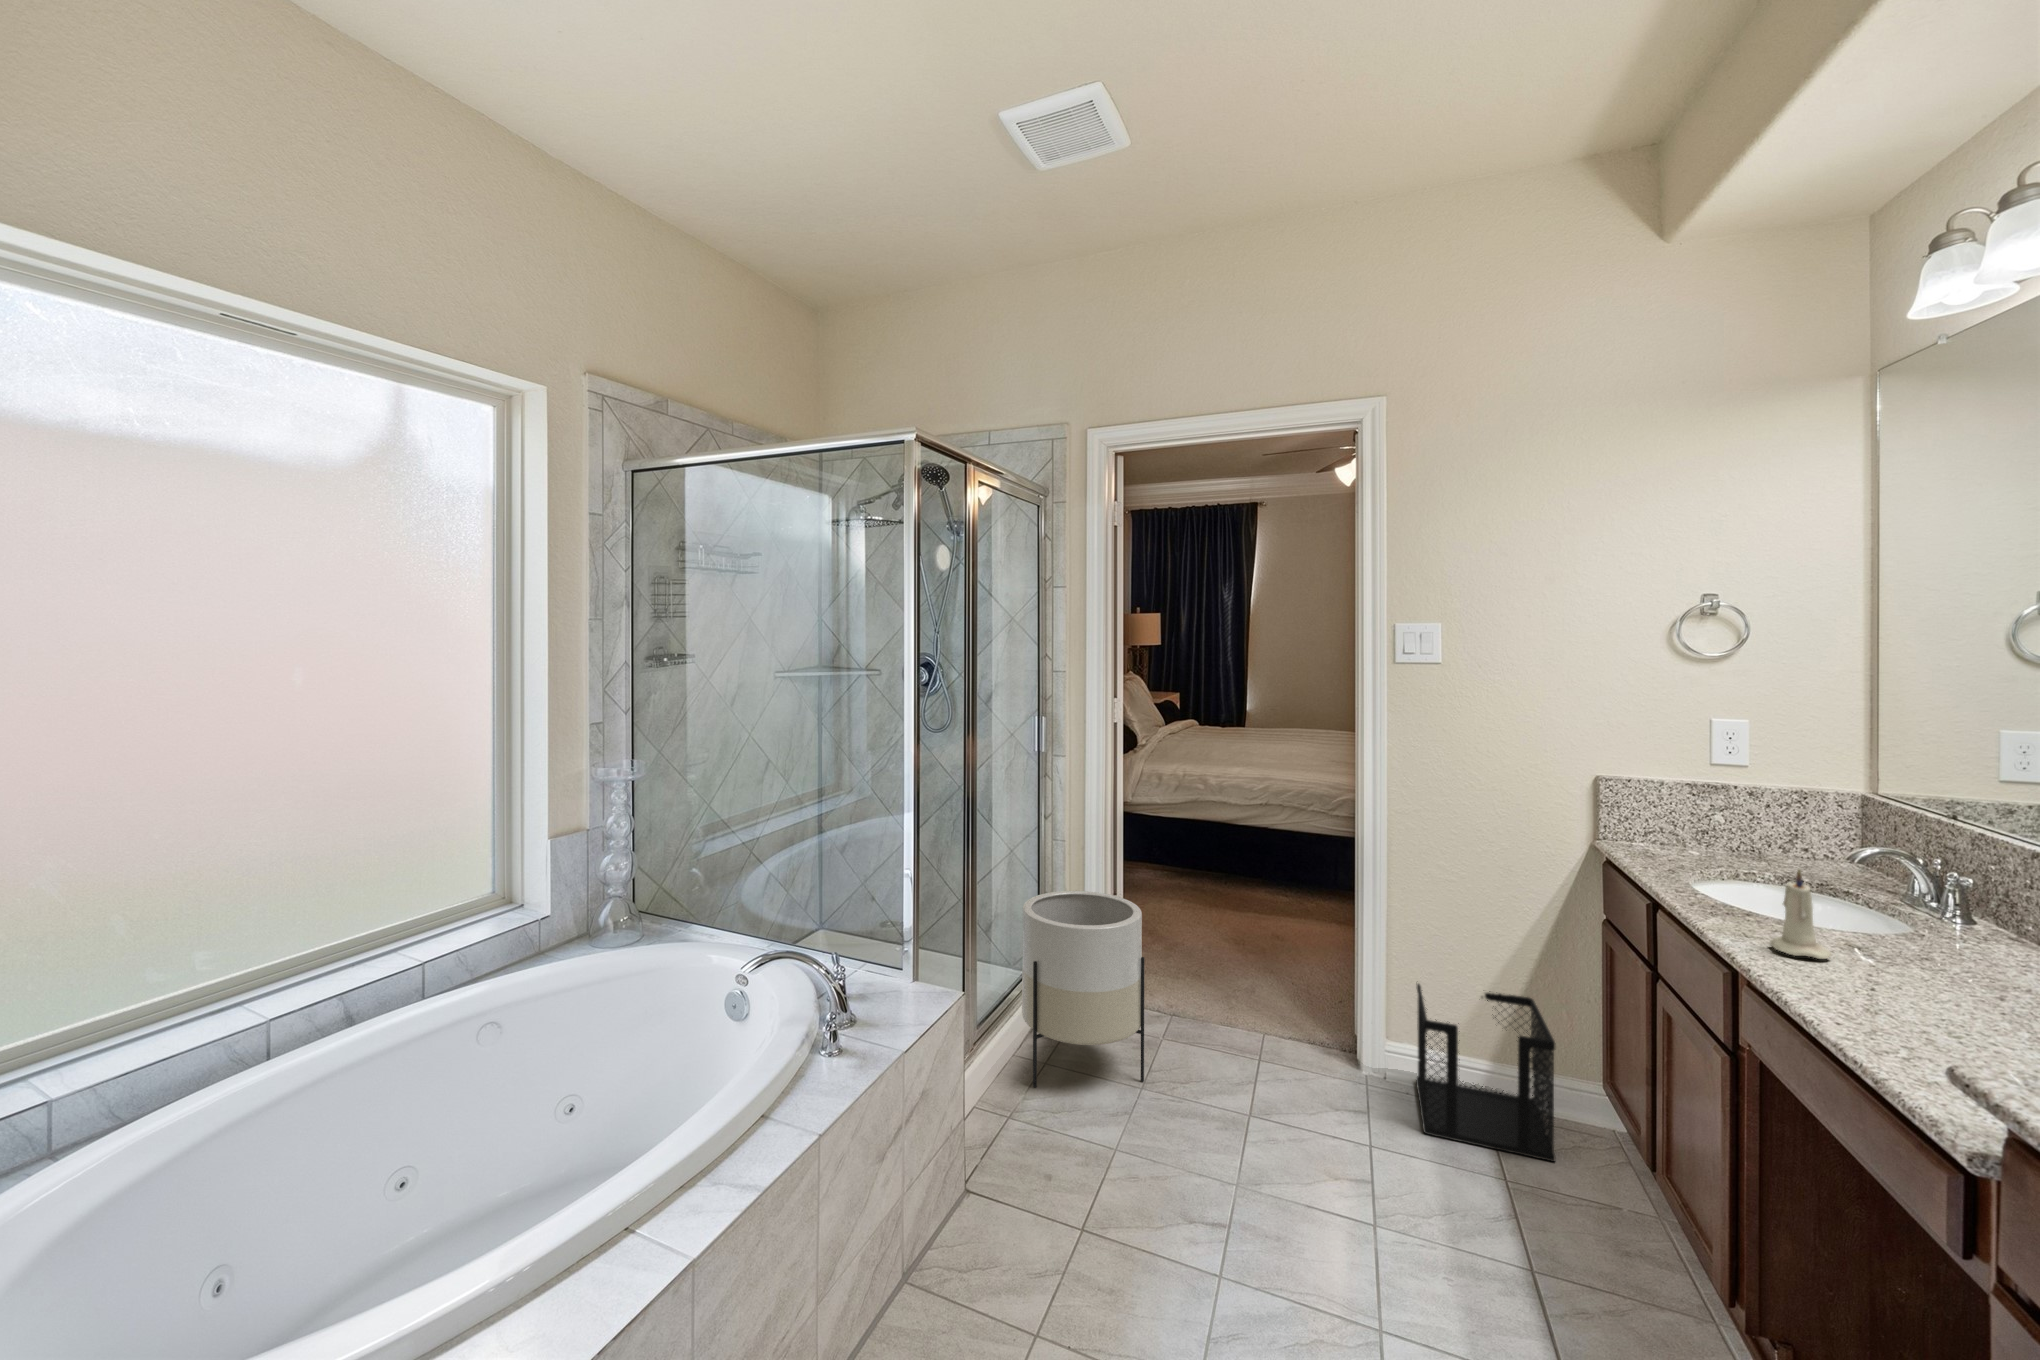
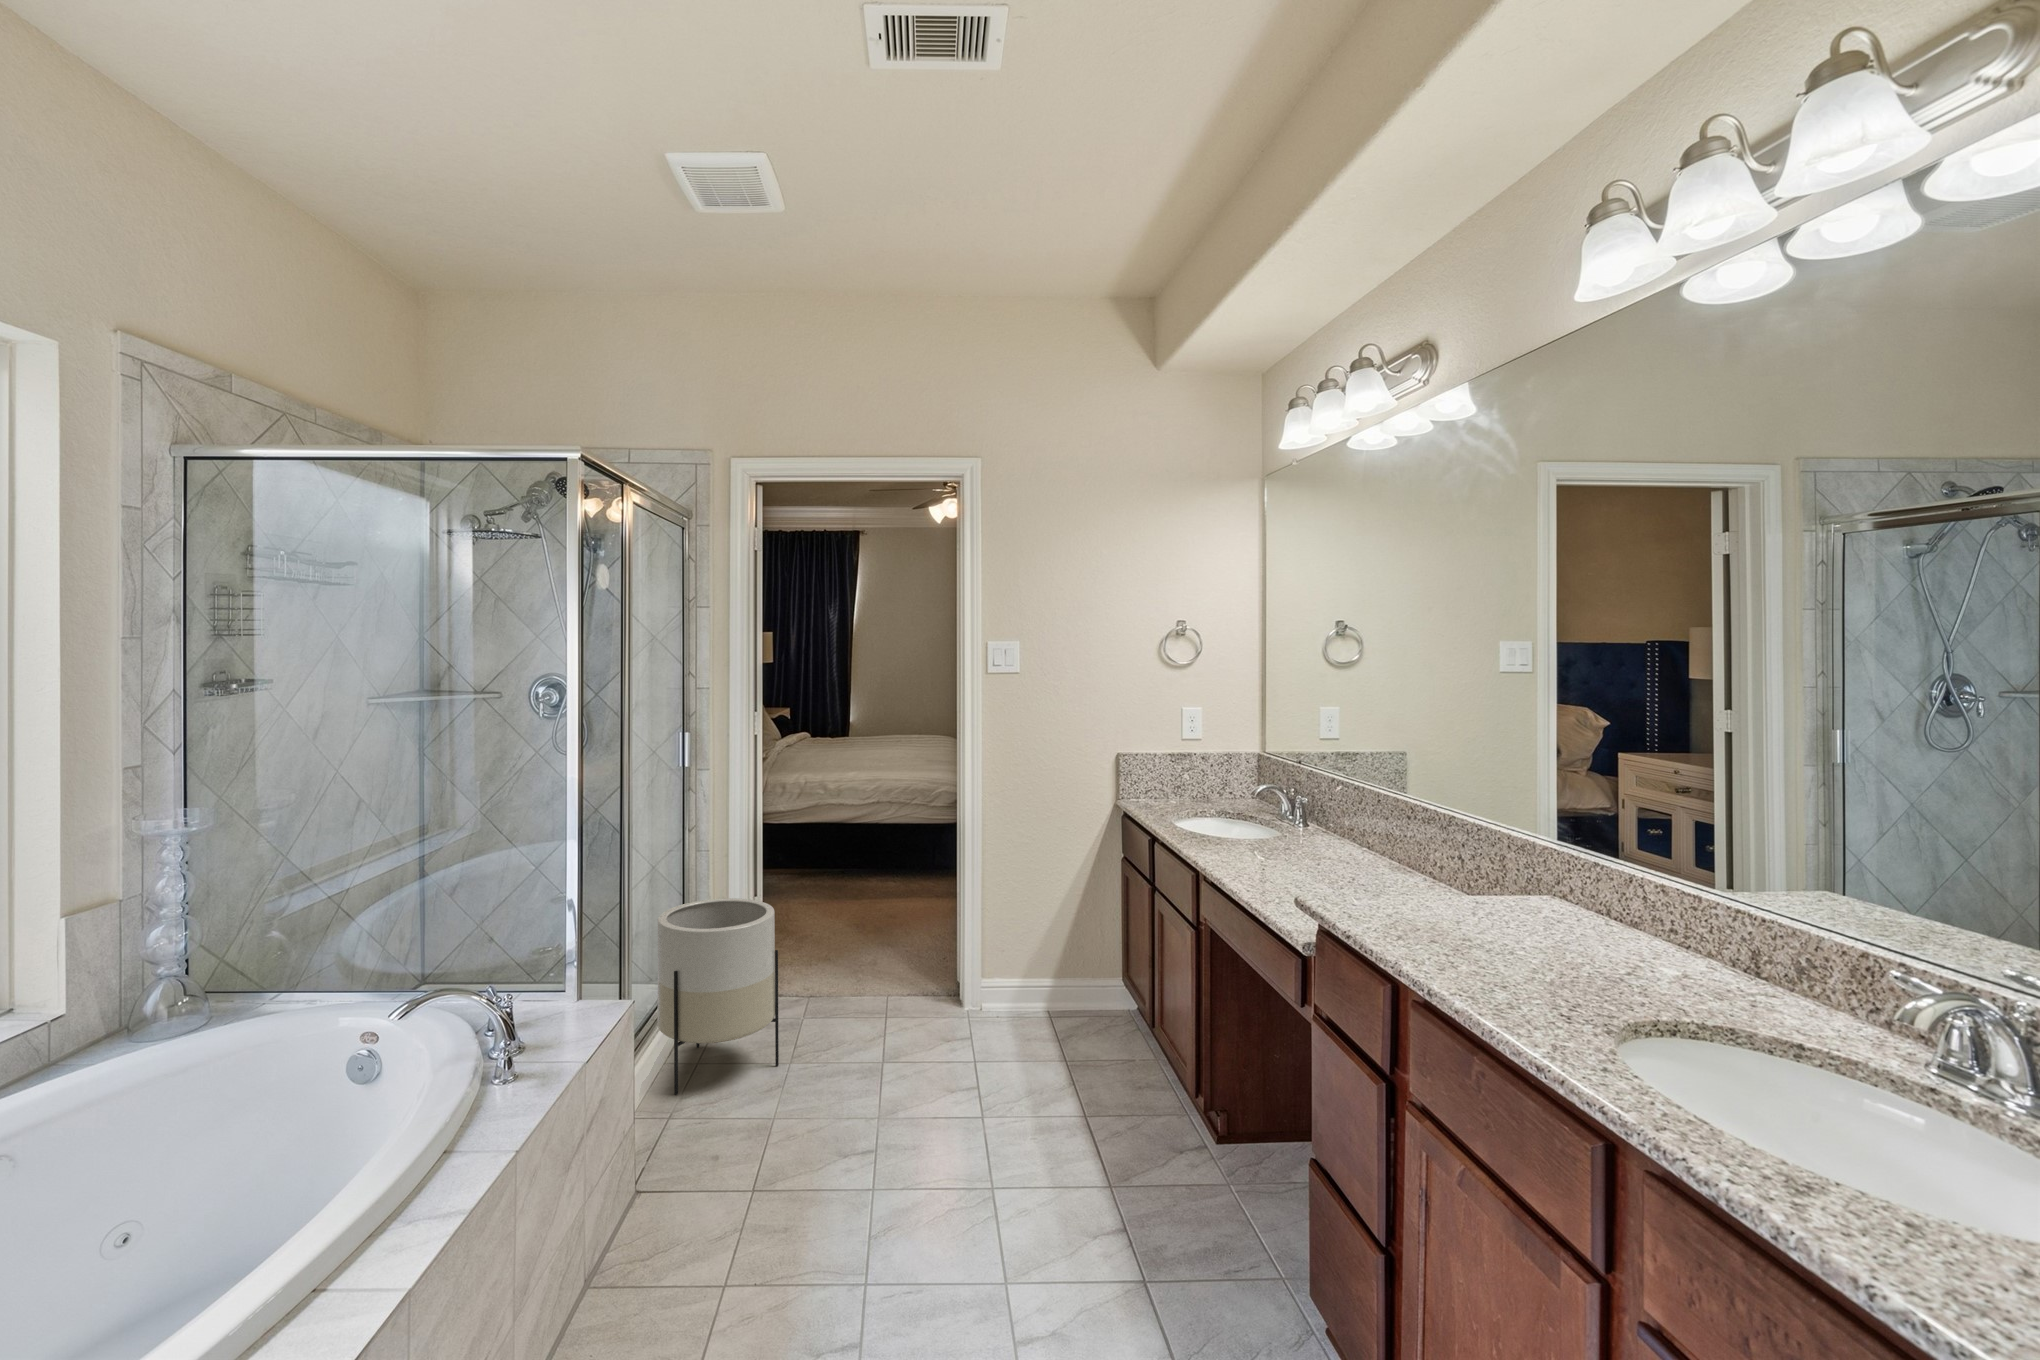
candle: present [1770,870,1832,959] -> none [1215,800,1245,858]
wastebasket: present [1416,984,1556,1162] -> none [995,930,1093,1051]

